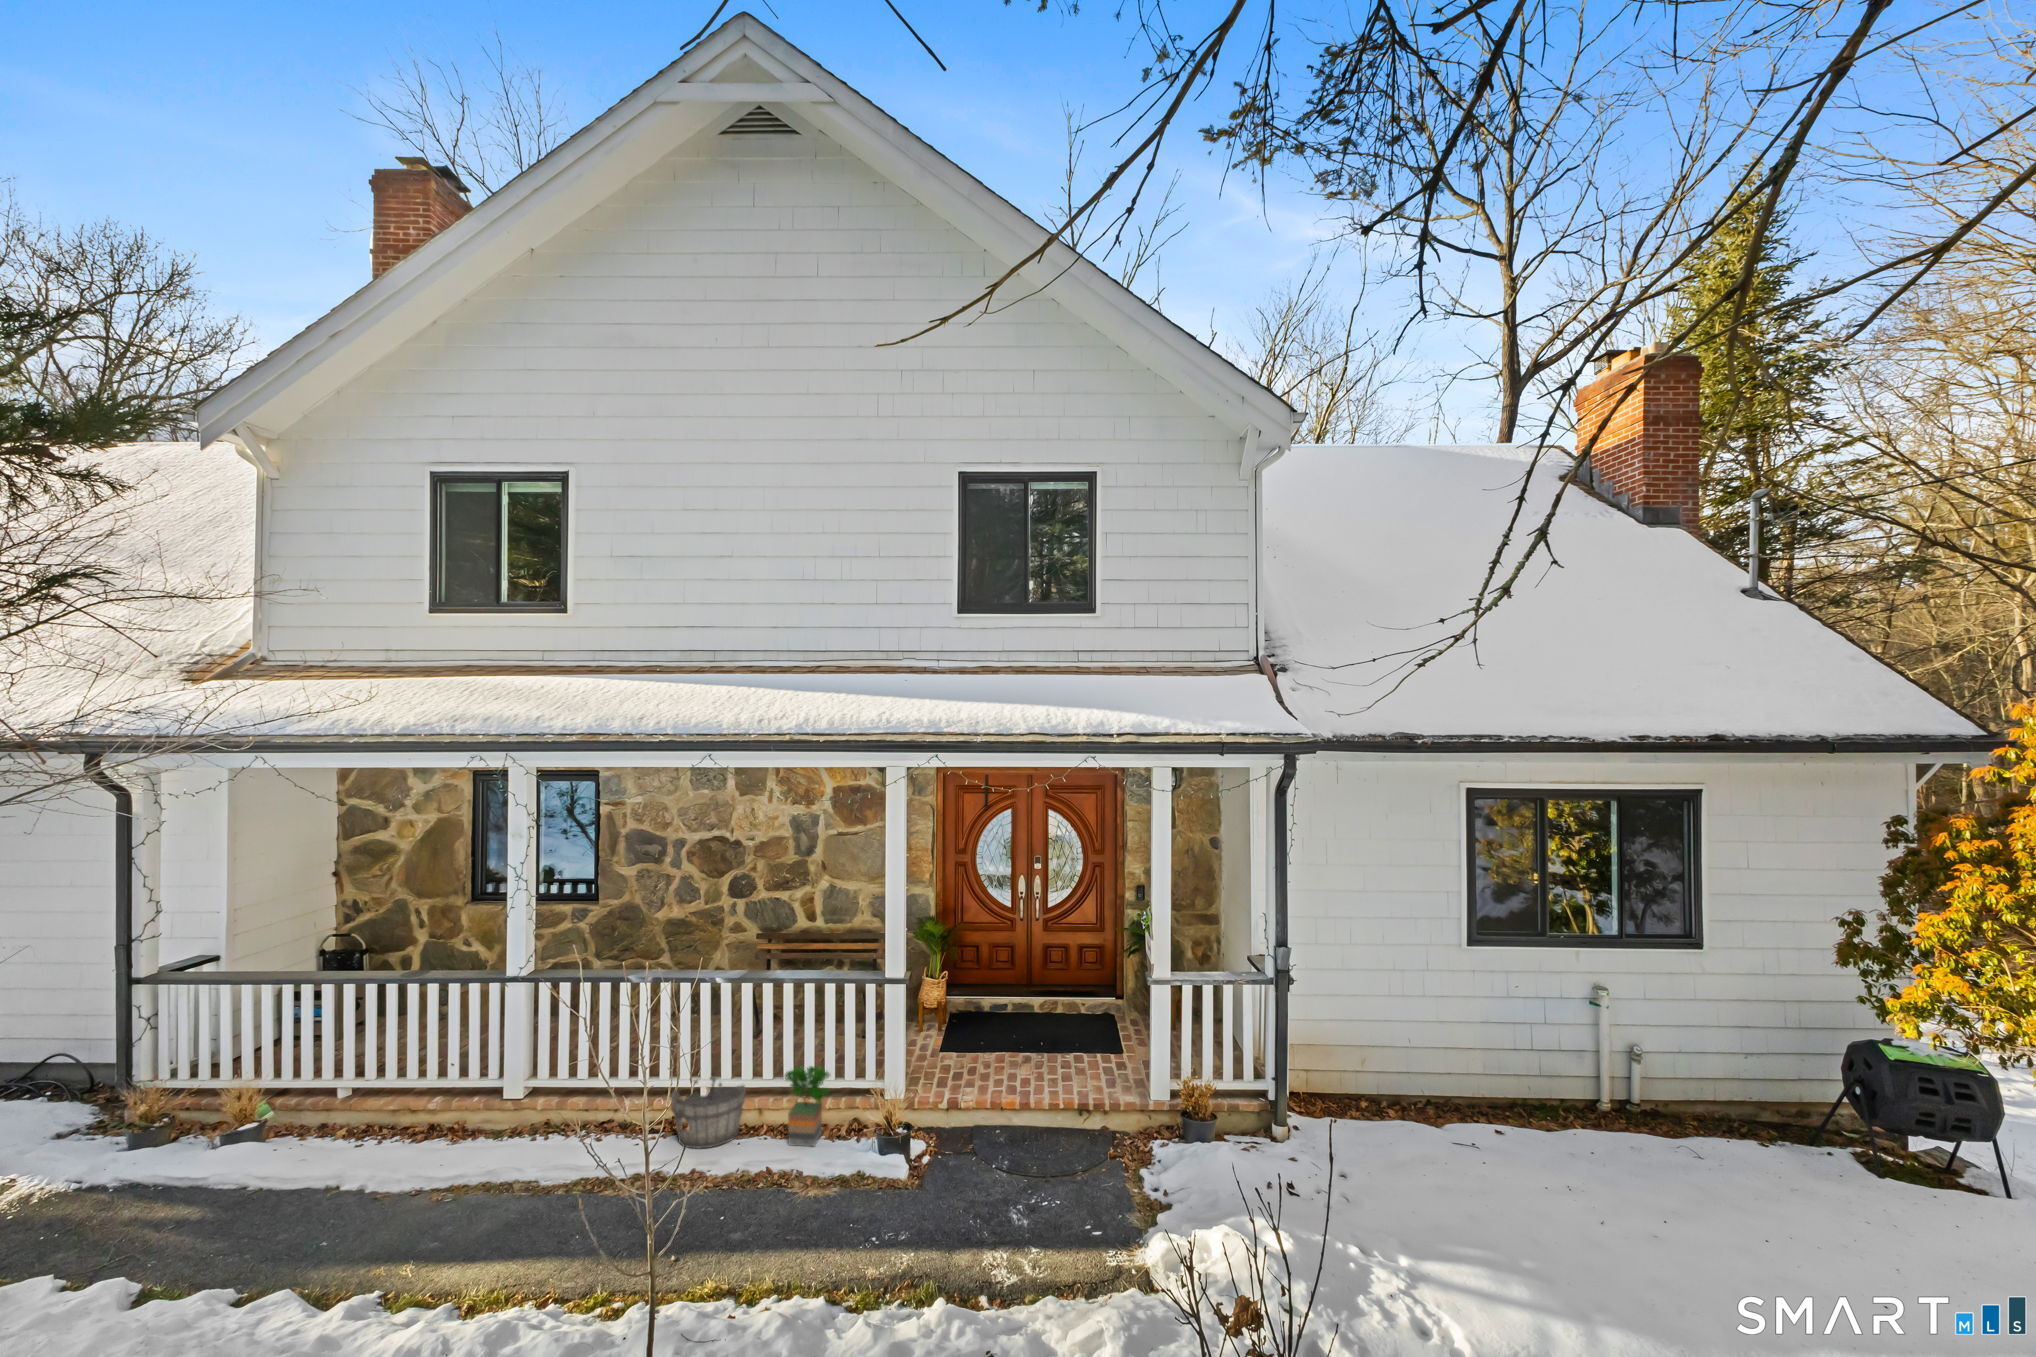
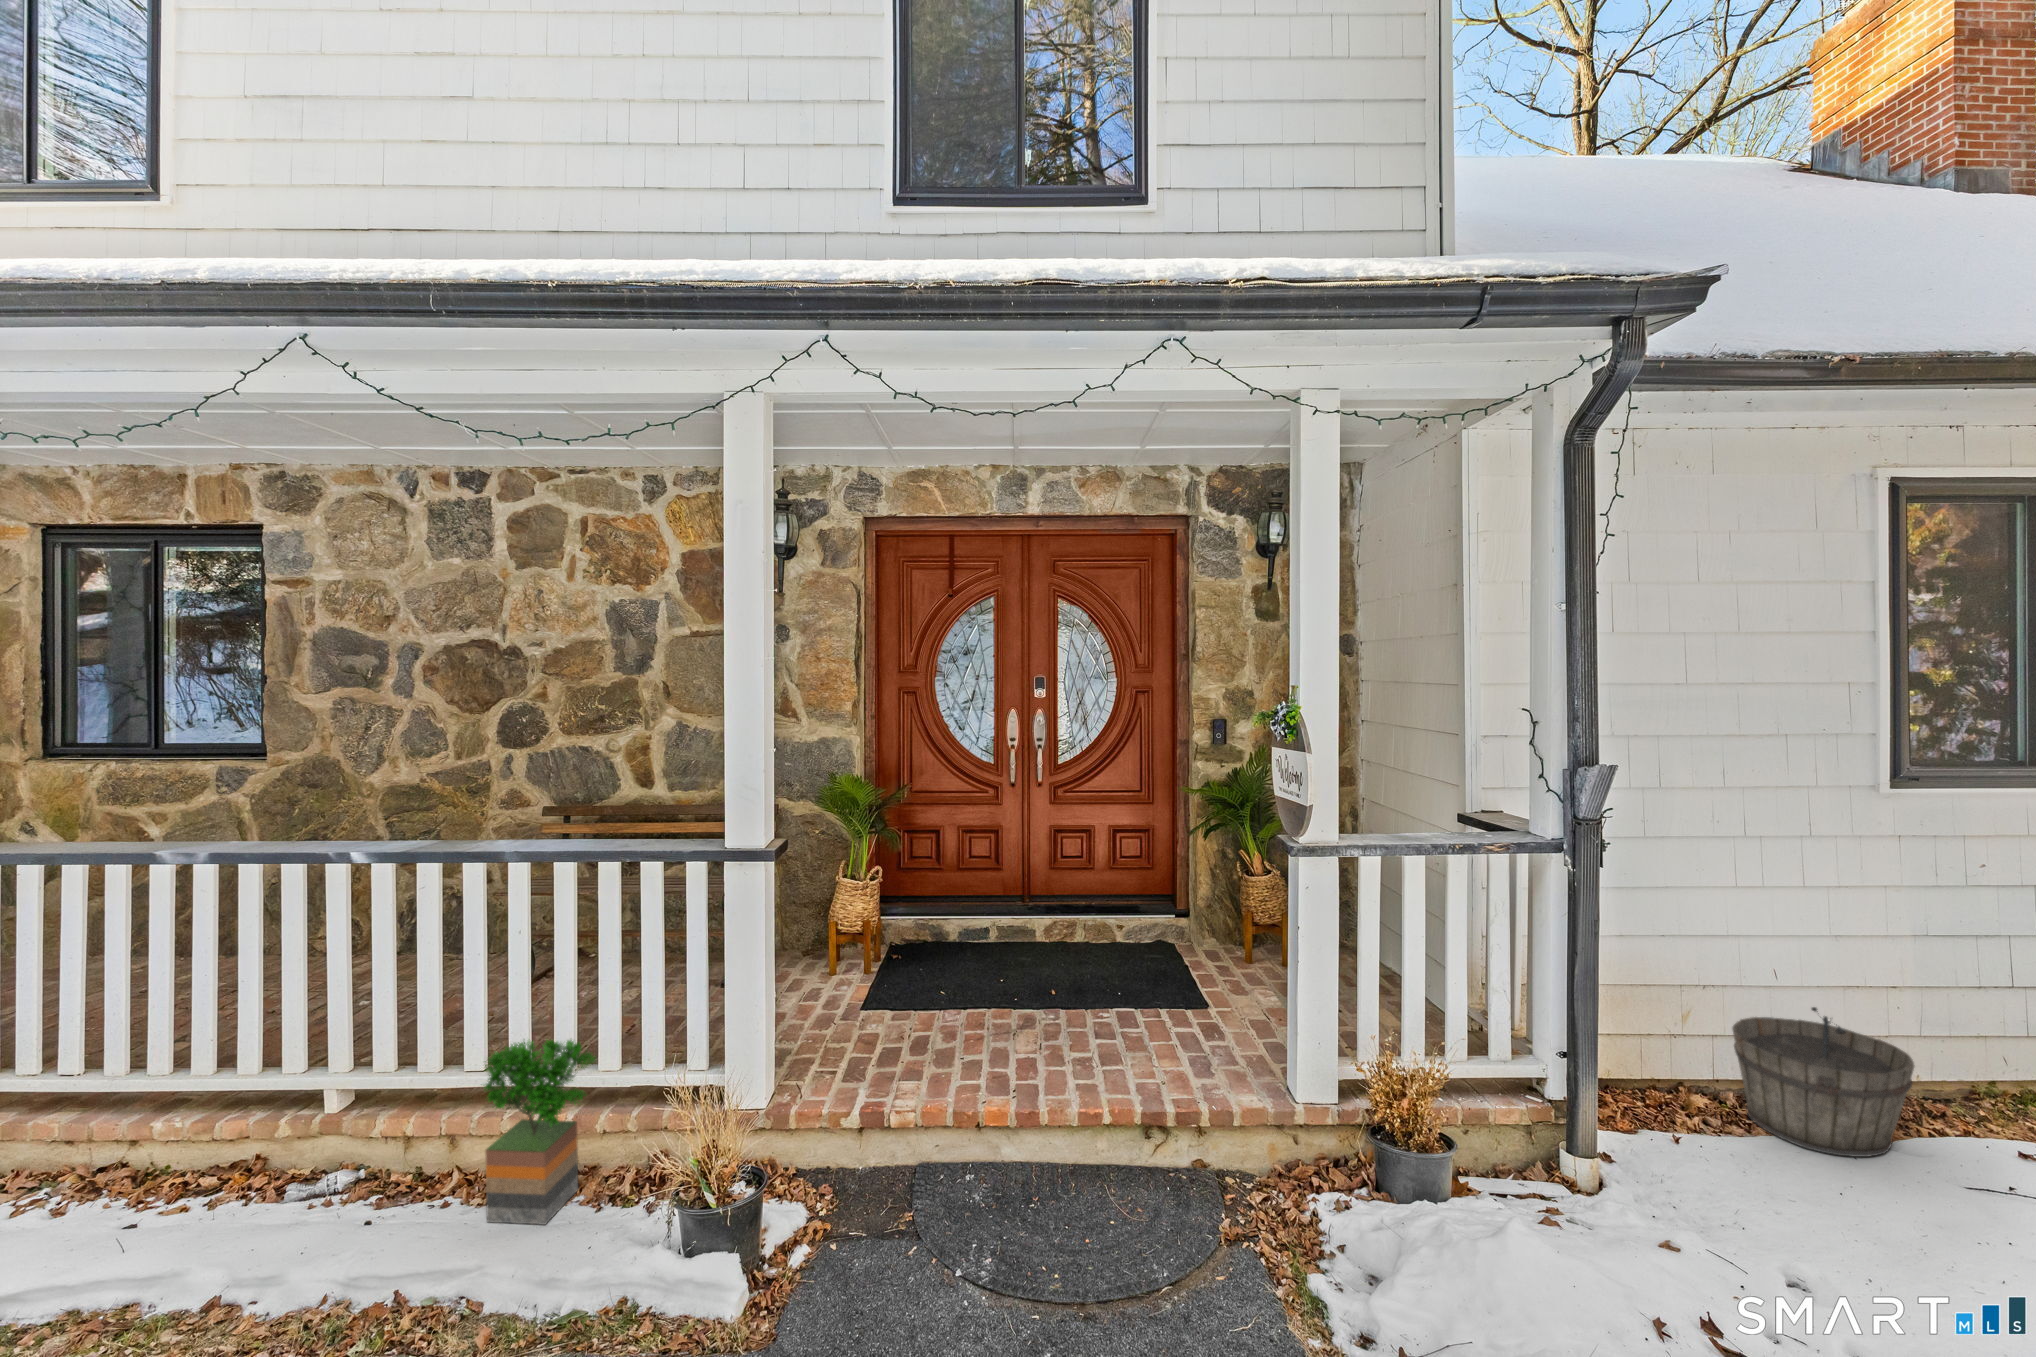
wooden bucket: present [670,1077,746,1148] -> present [1732,1007,1914,1157]

